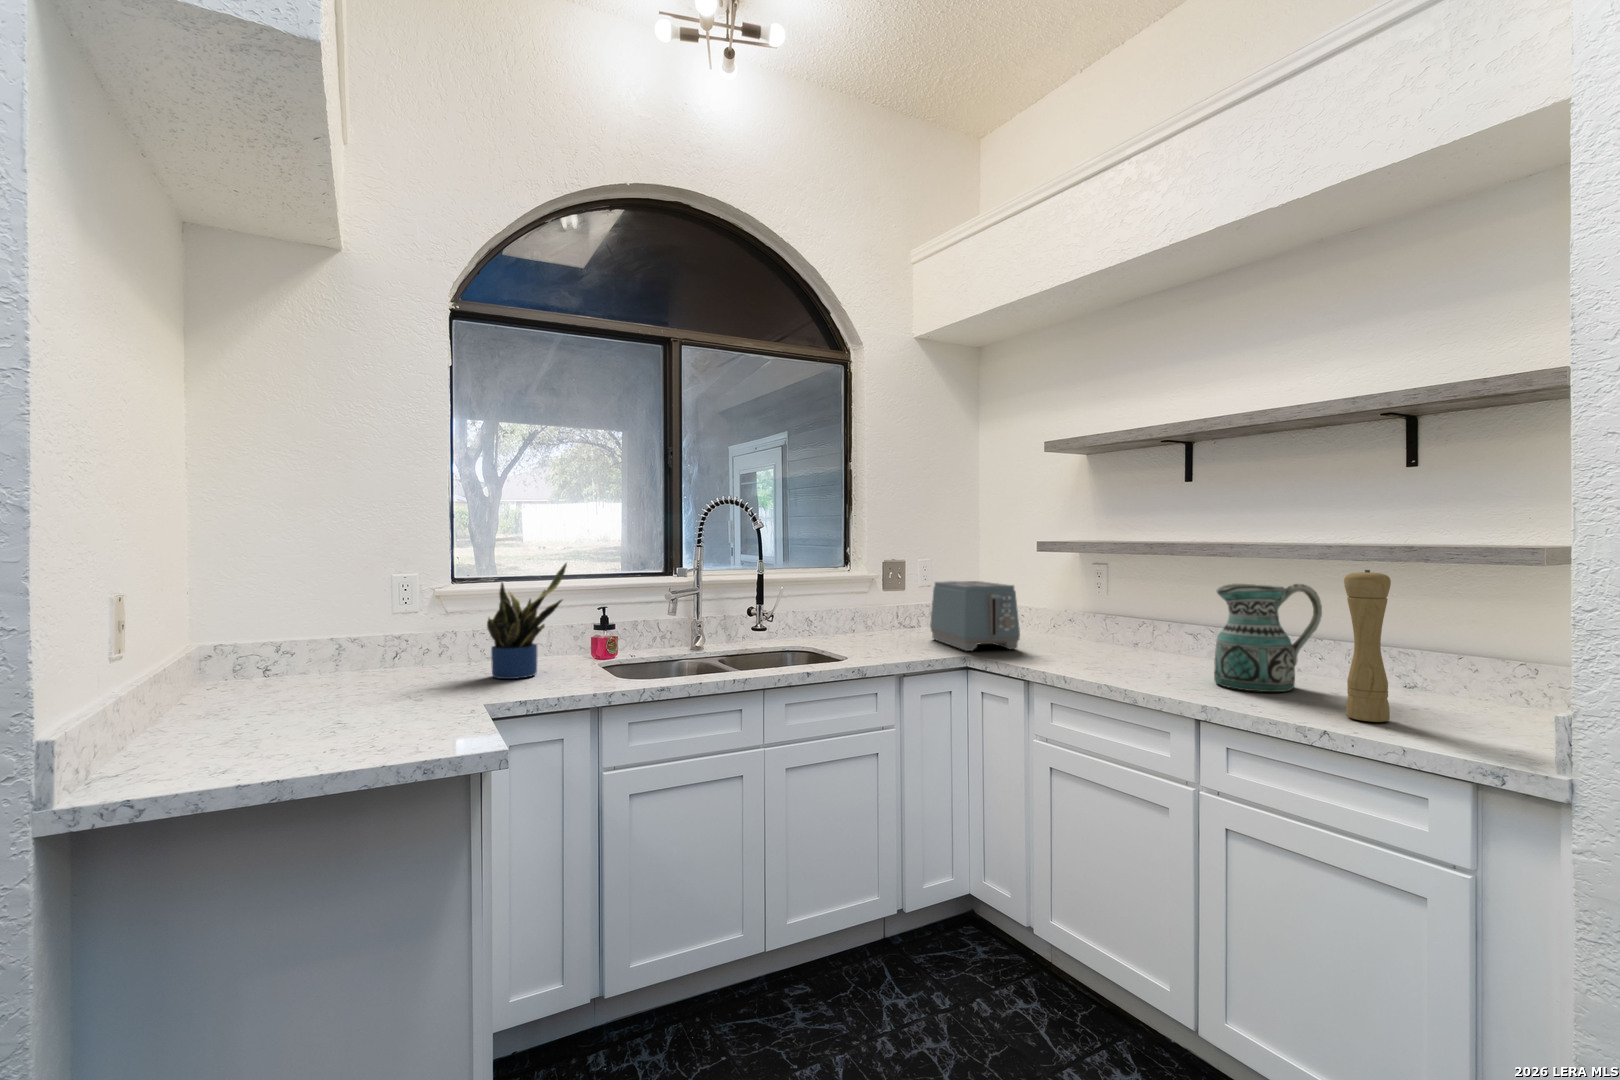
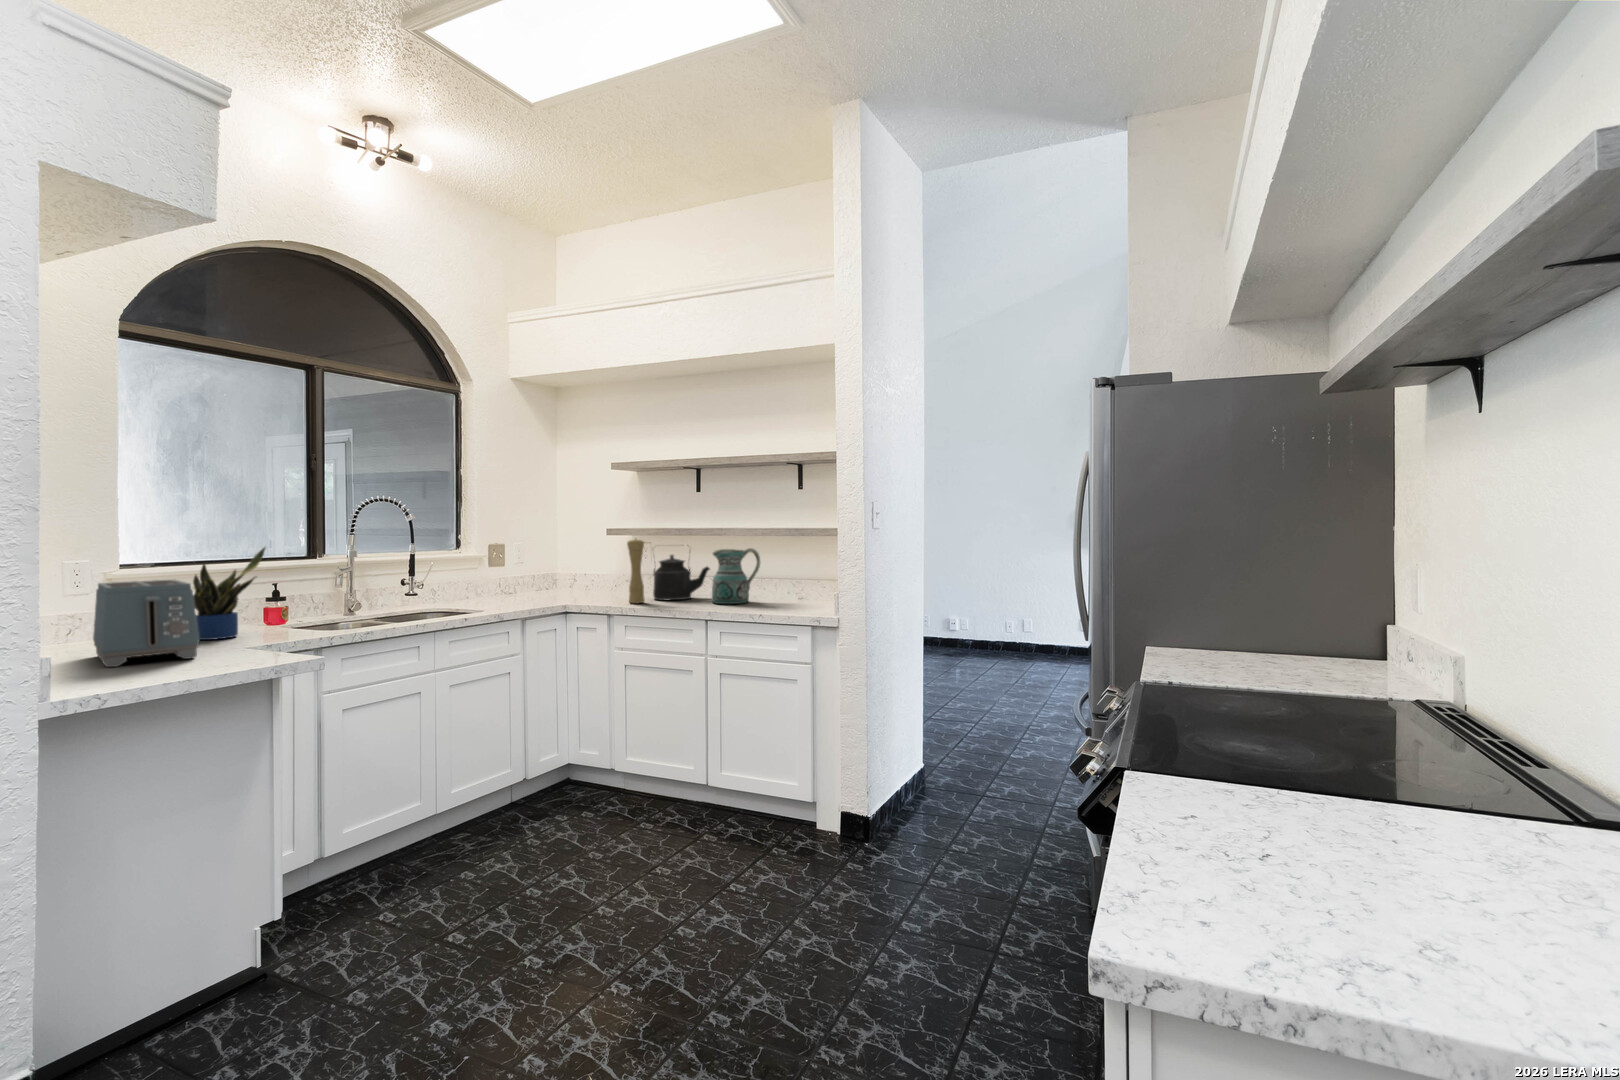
pepper mill: present [1344,570,1391,722] -> present [627,539,645,603]
kettle: none [1104,571,1212,668] -> present [653,555,710,600]
toaster: present [930,581,1020,651] -> present [93,580,199,667]

